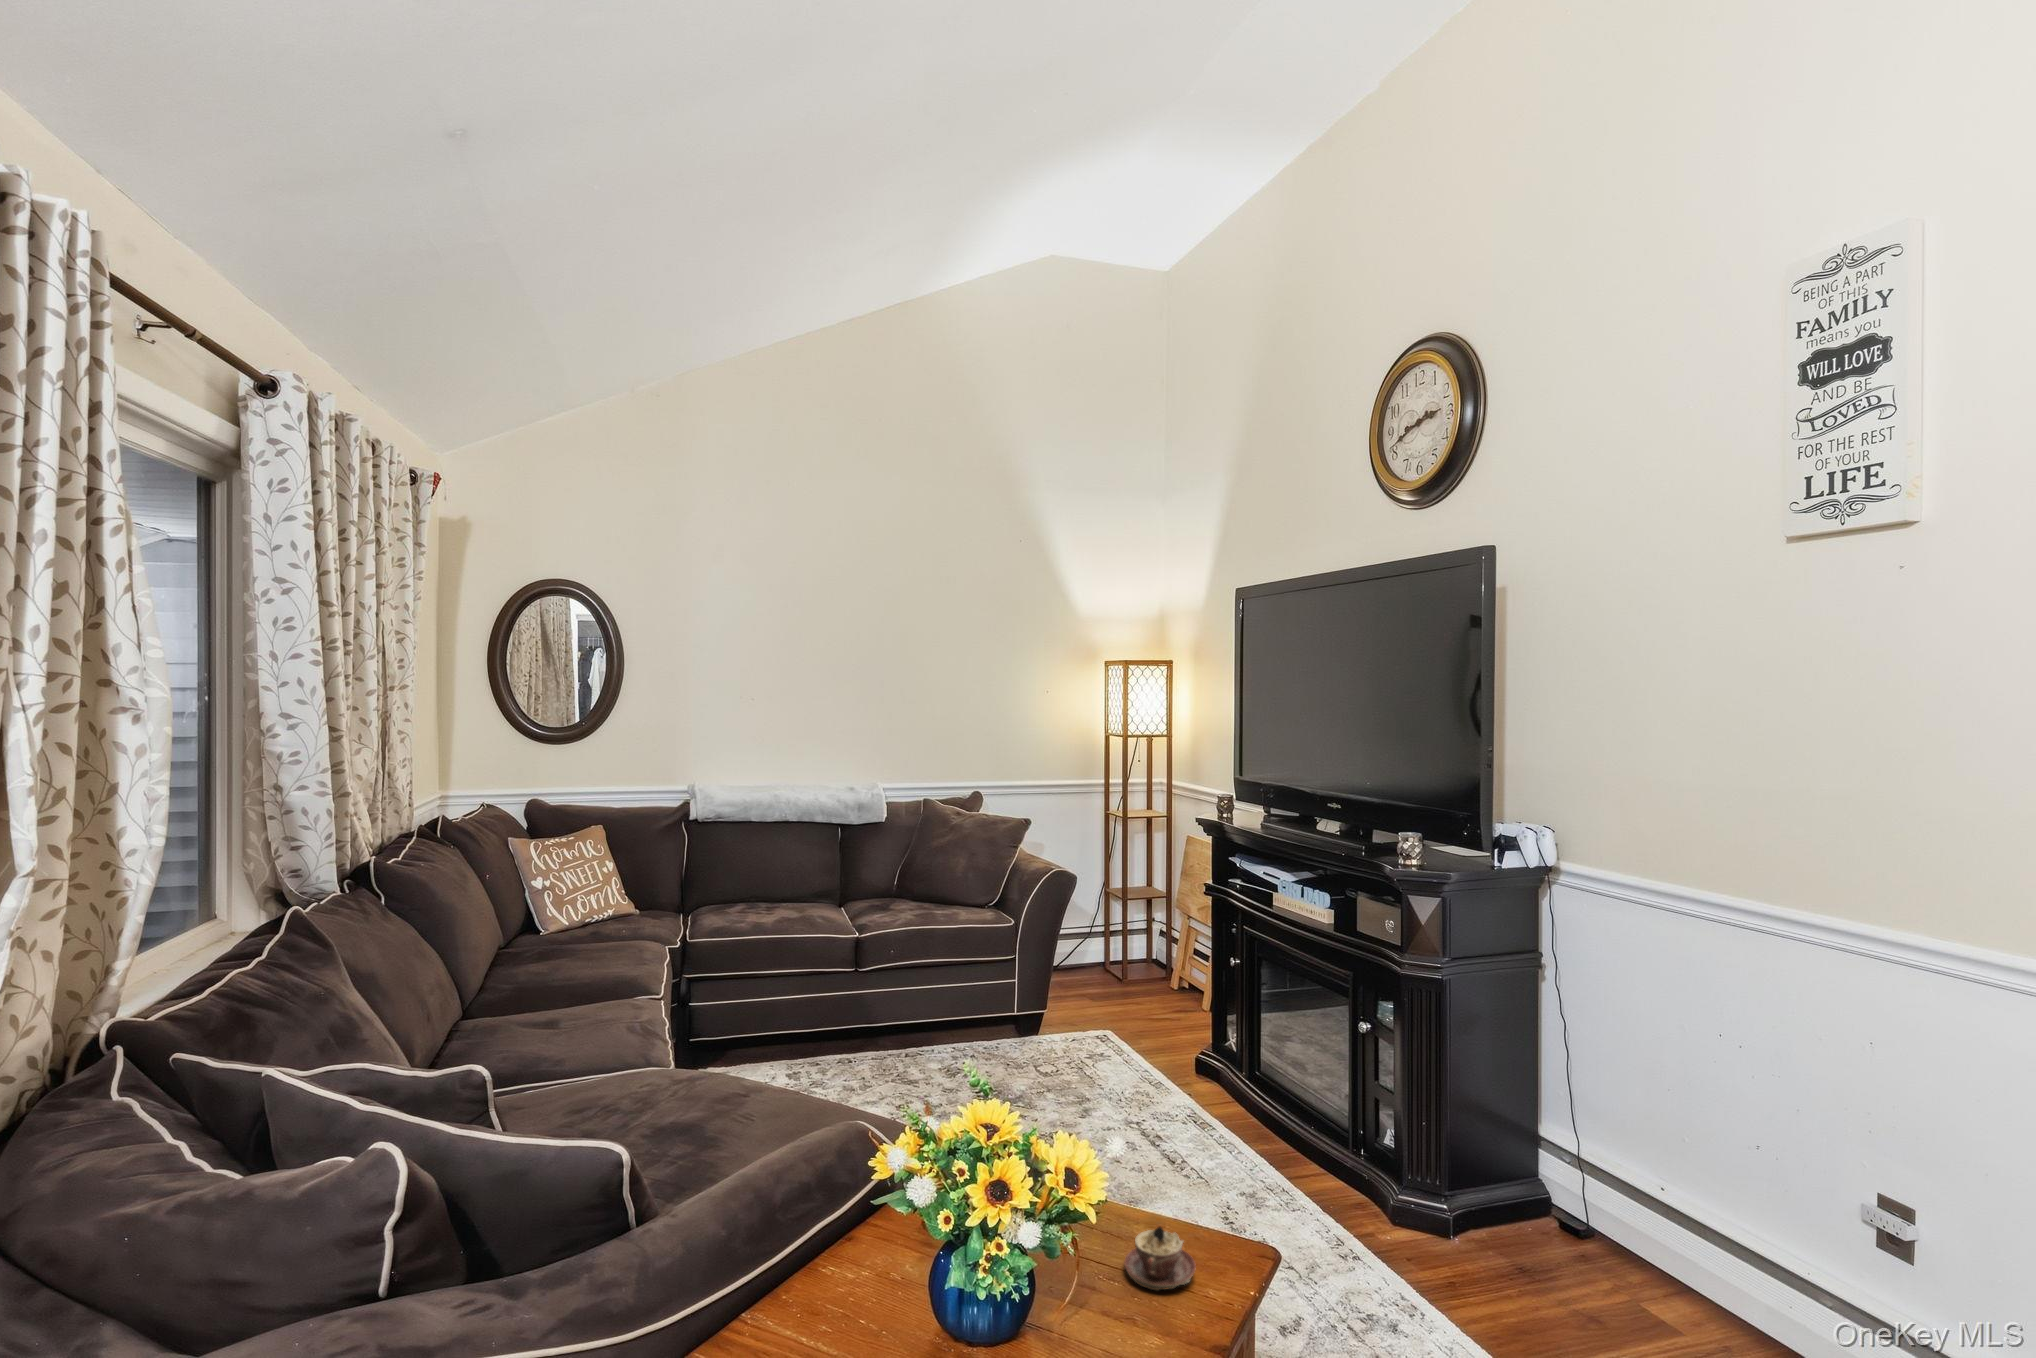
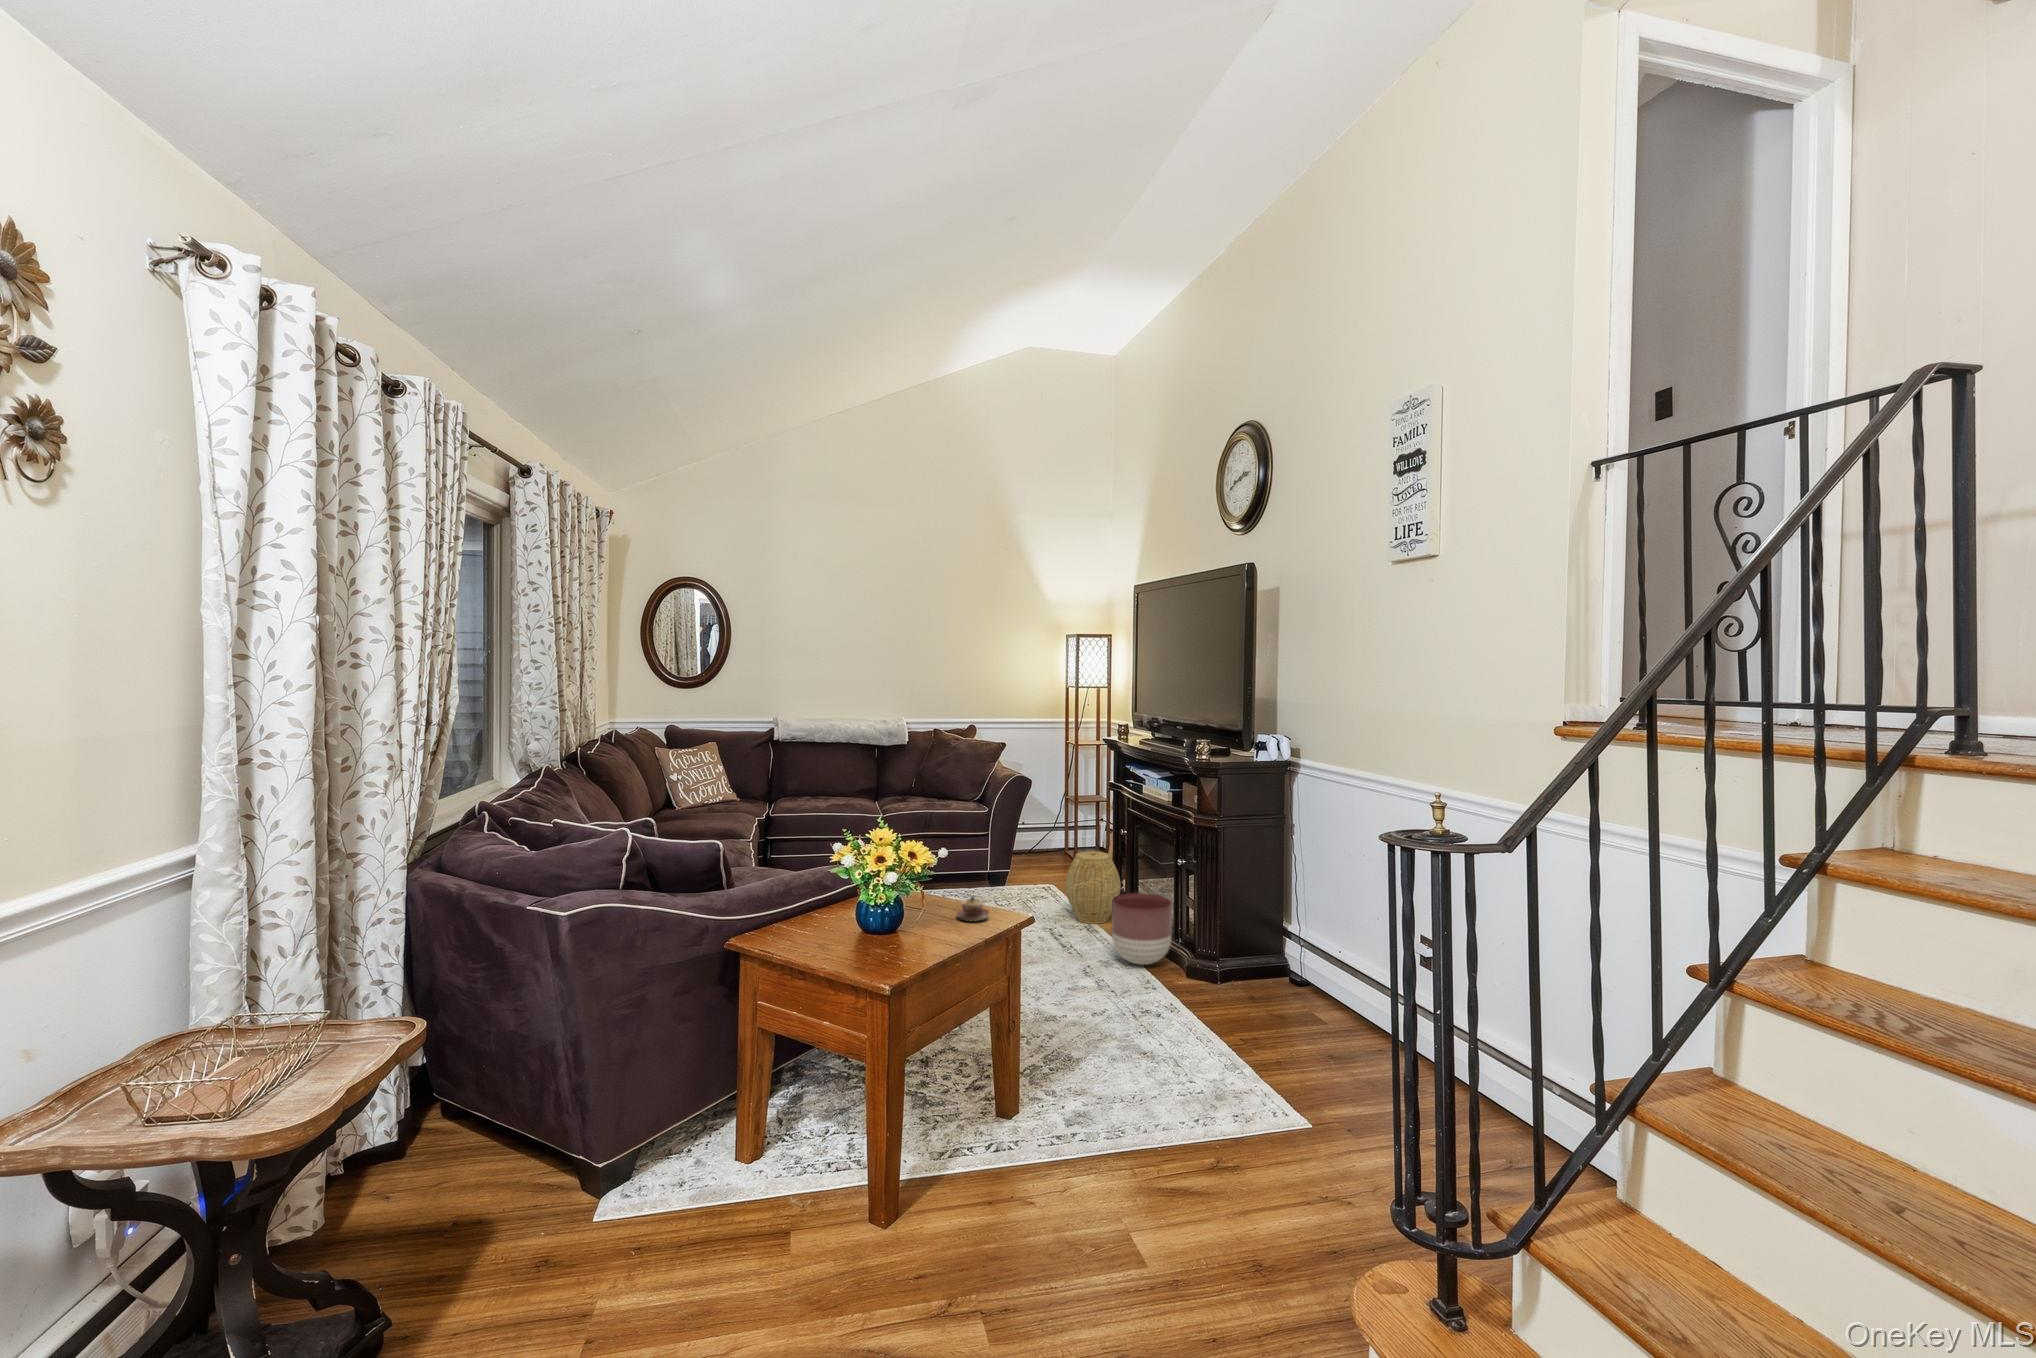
woven basket: none [1156,995,1243,1114] -> present [1065,851,1121,924]
planter: none [1266,1081,1369,1211] -> present [1112,893,1172,965]

